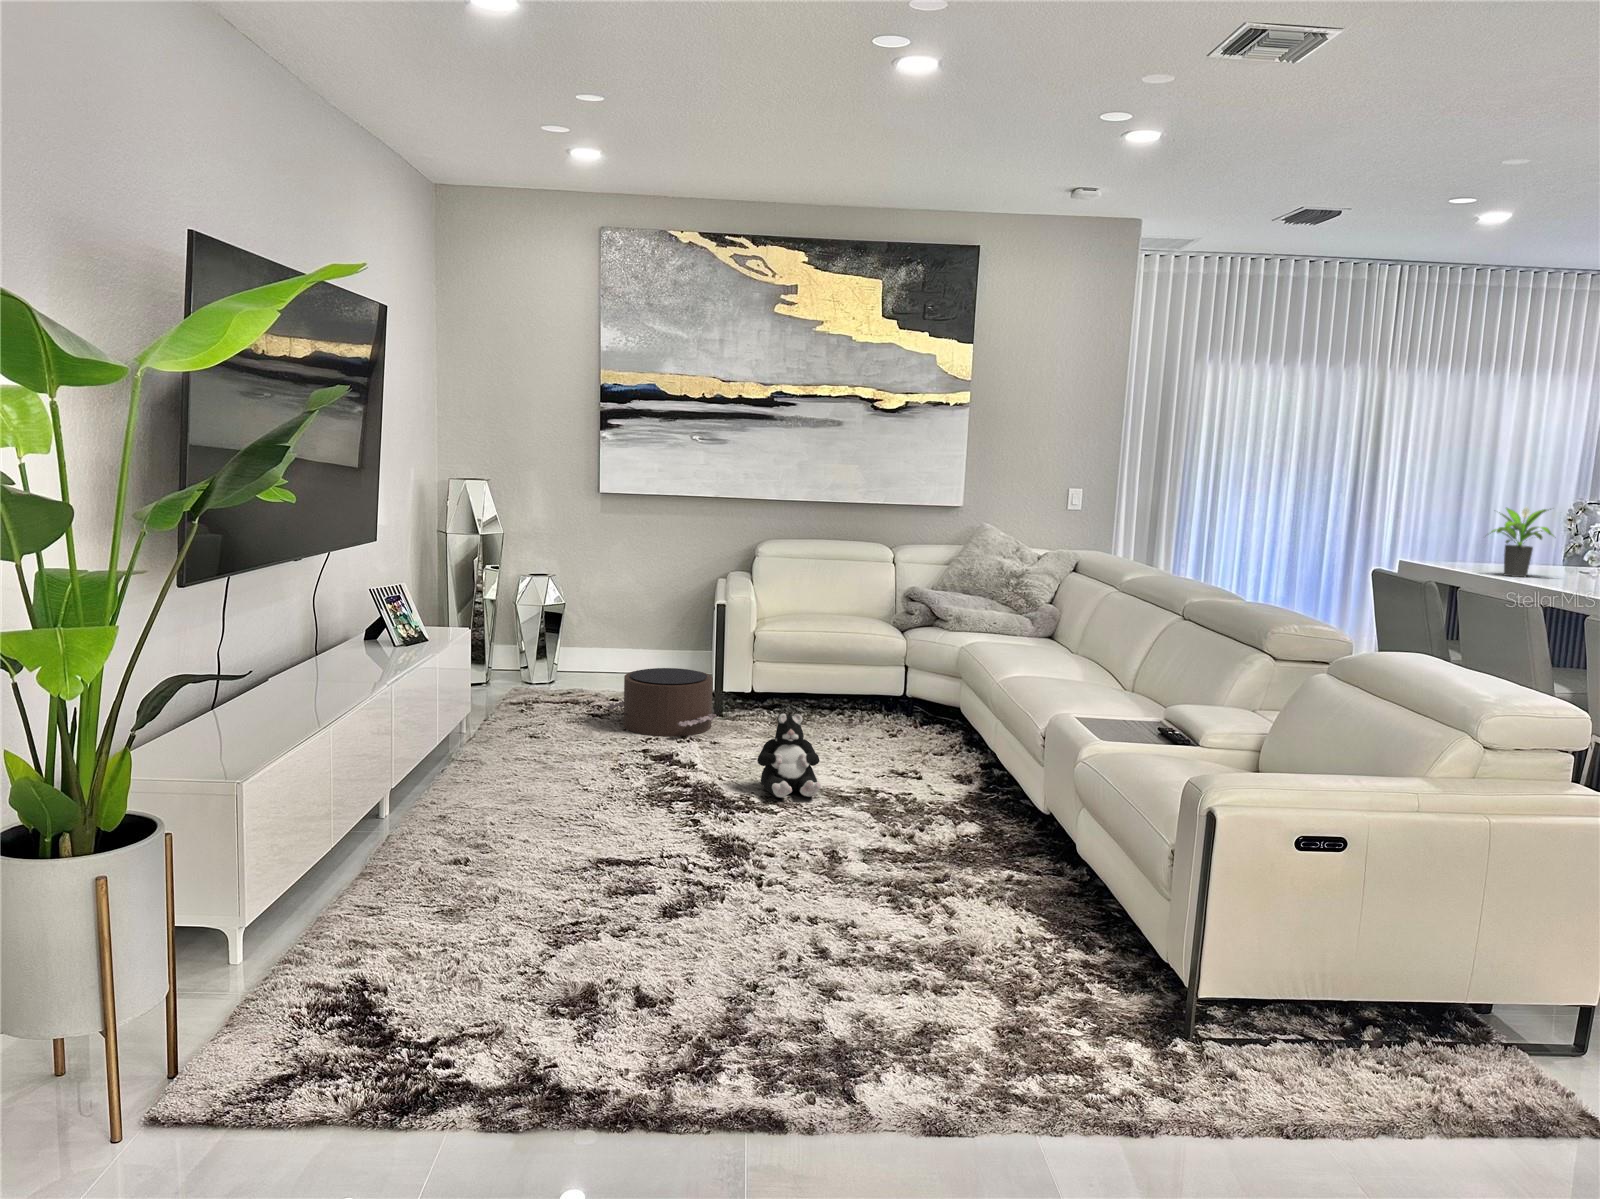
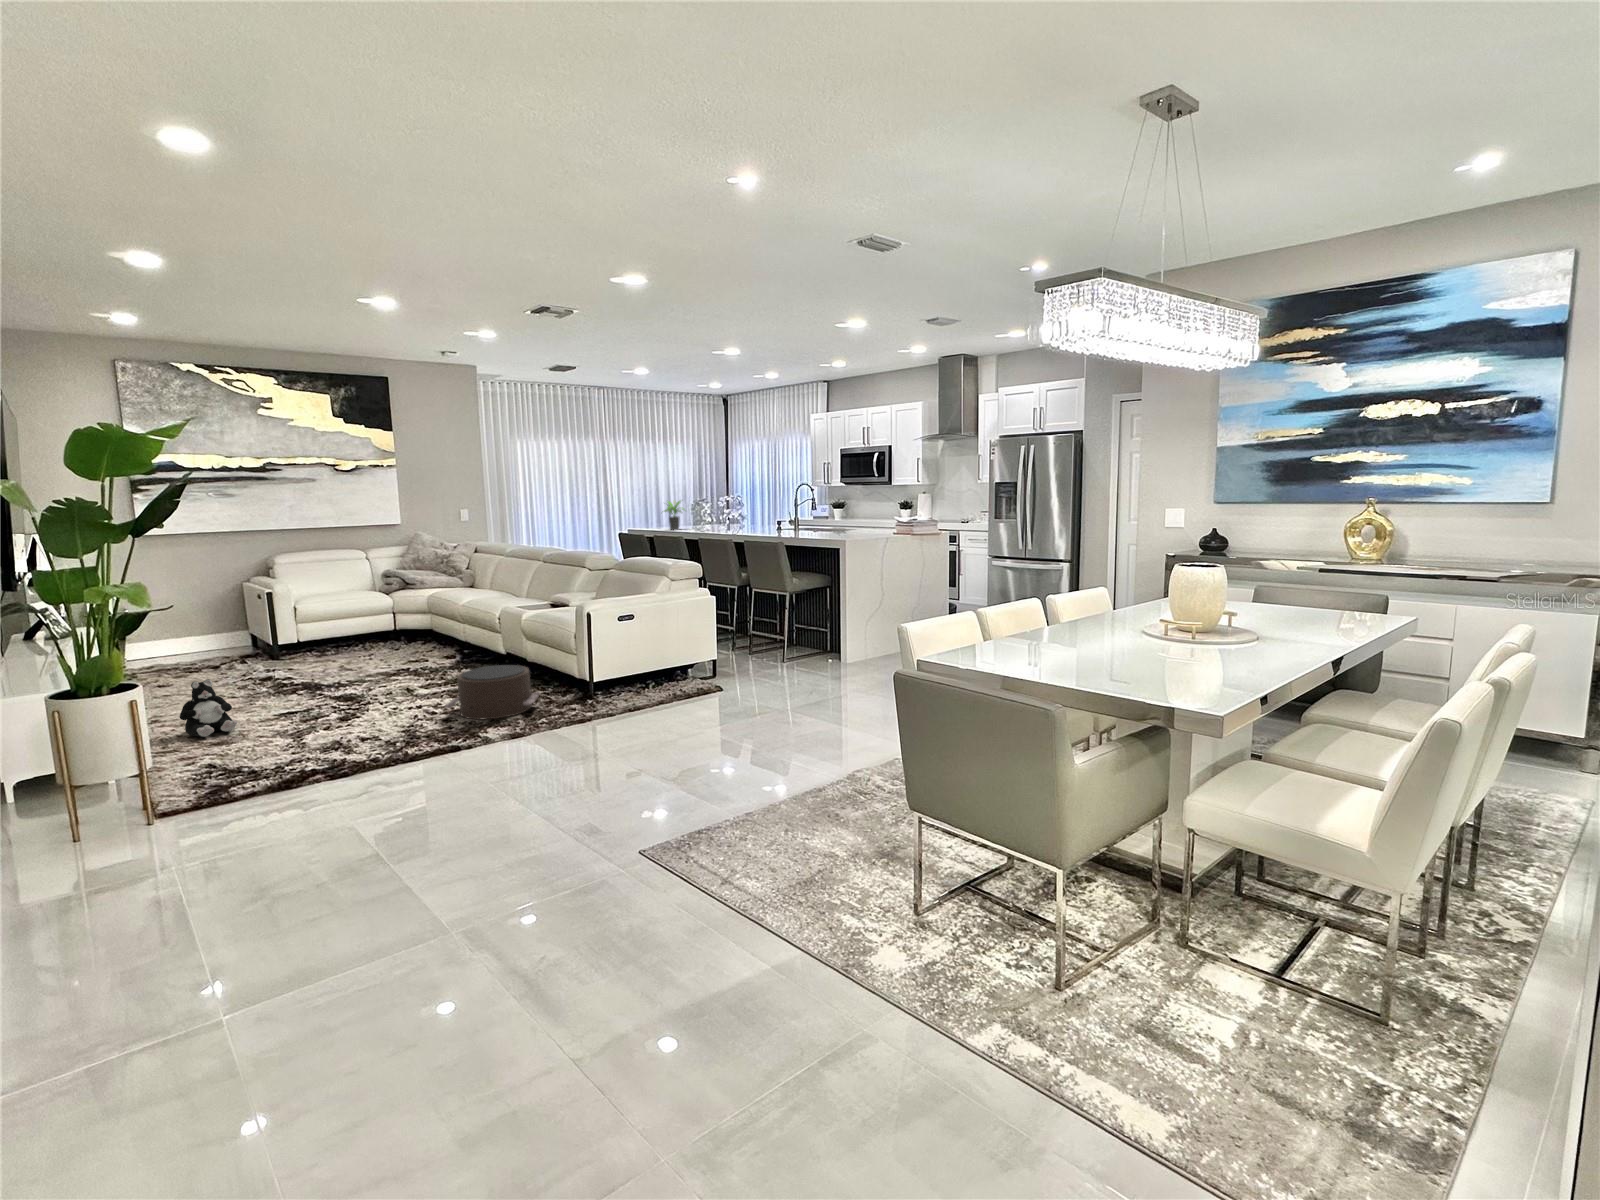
pouf: present [605,668,717,736] -> present [445,665,539,720]
plush toy: present [757,713,821,798] -> present [180,679,237,737]

